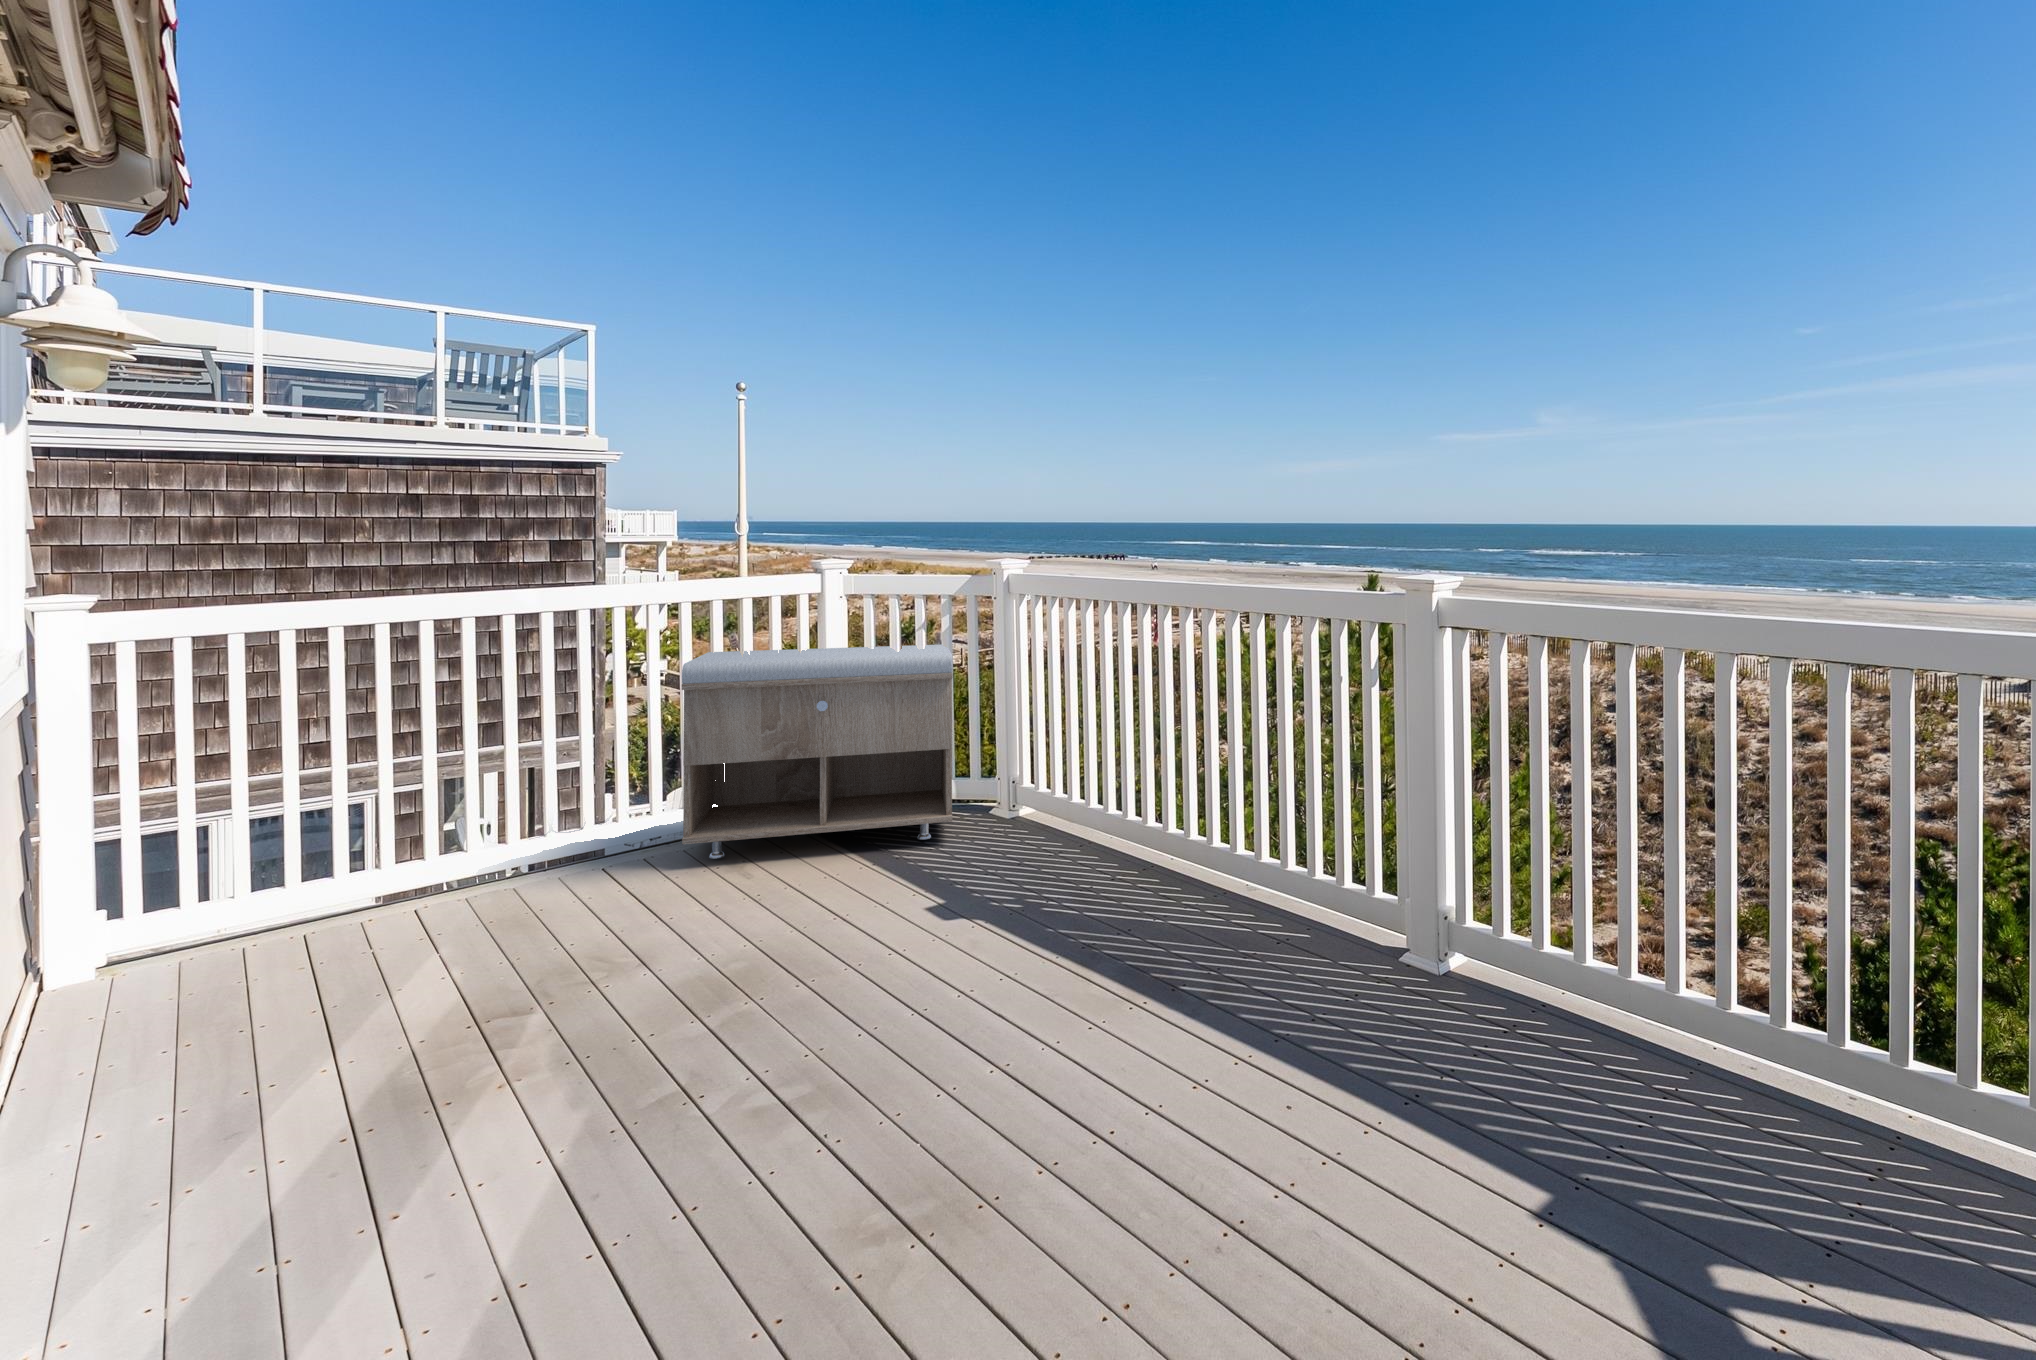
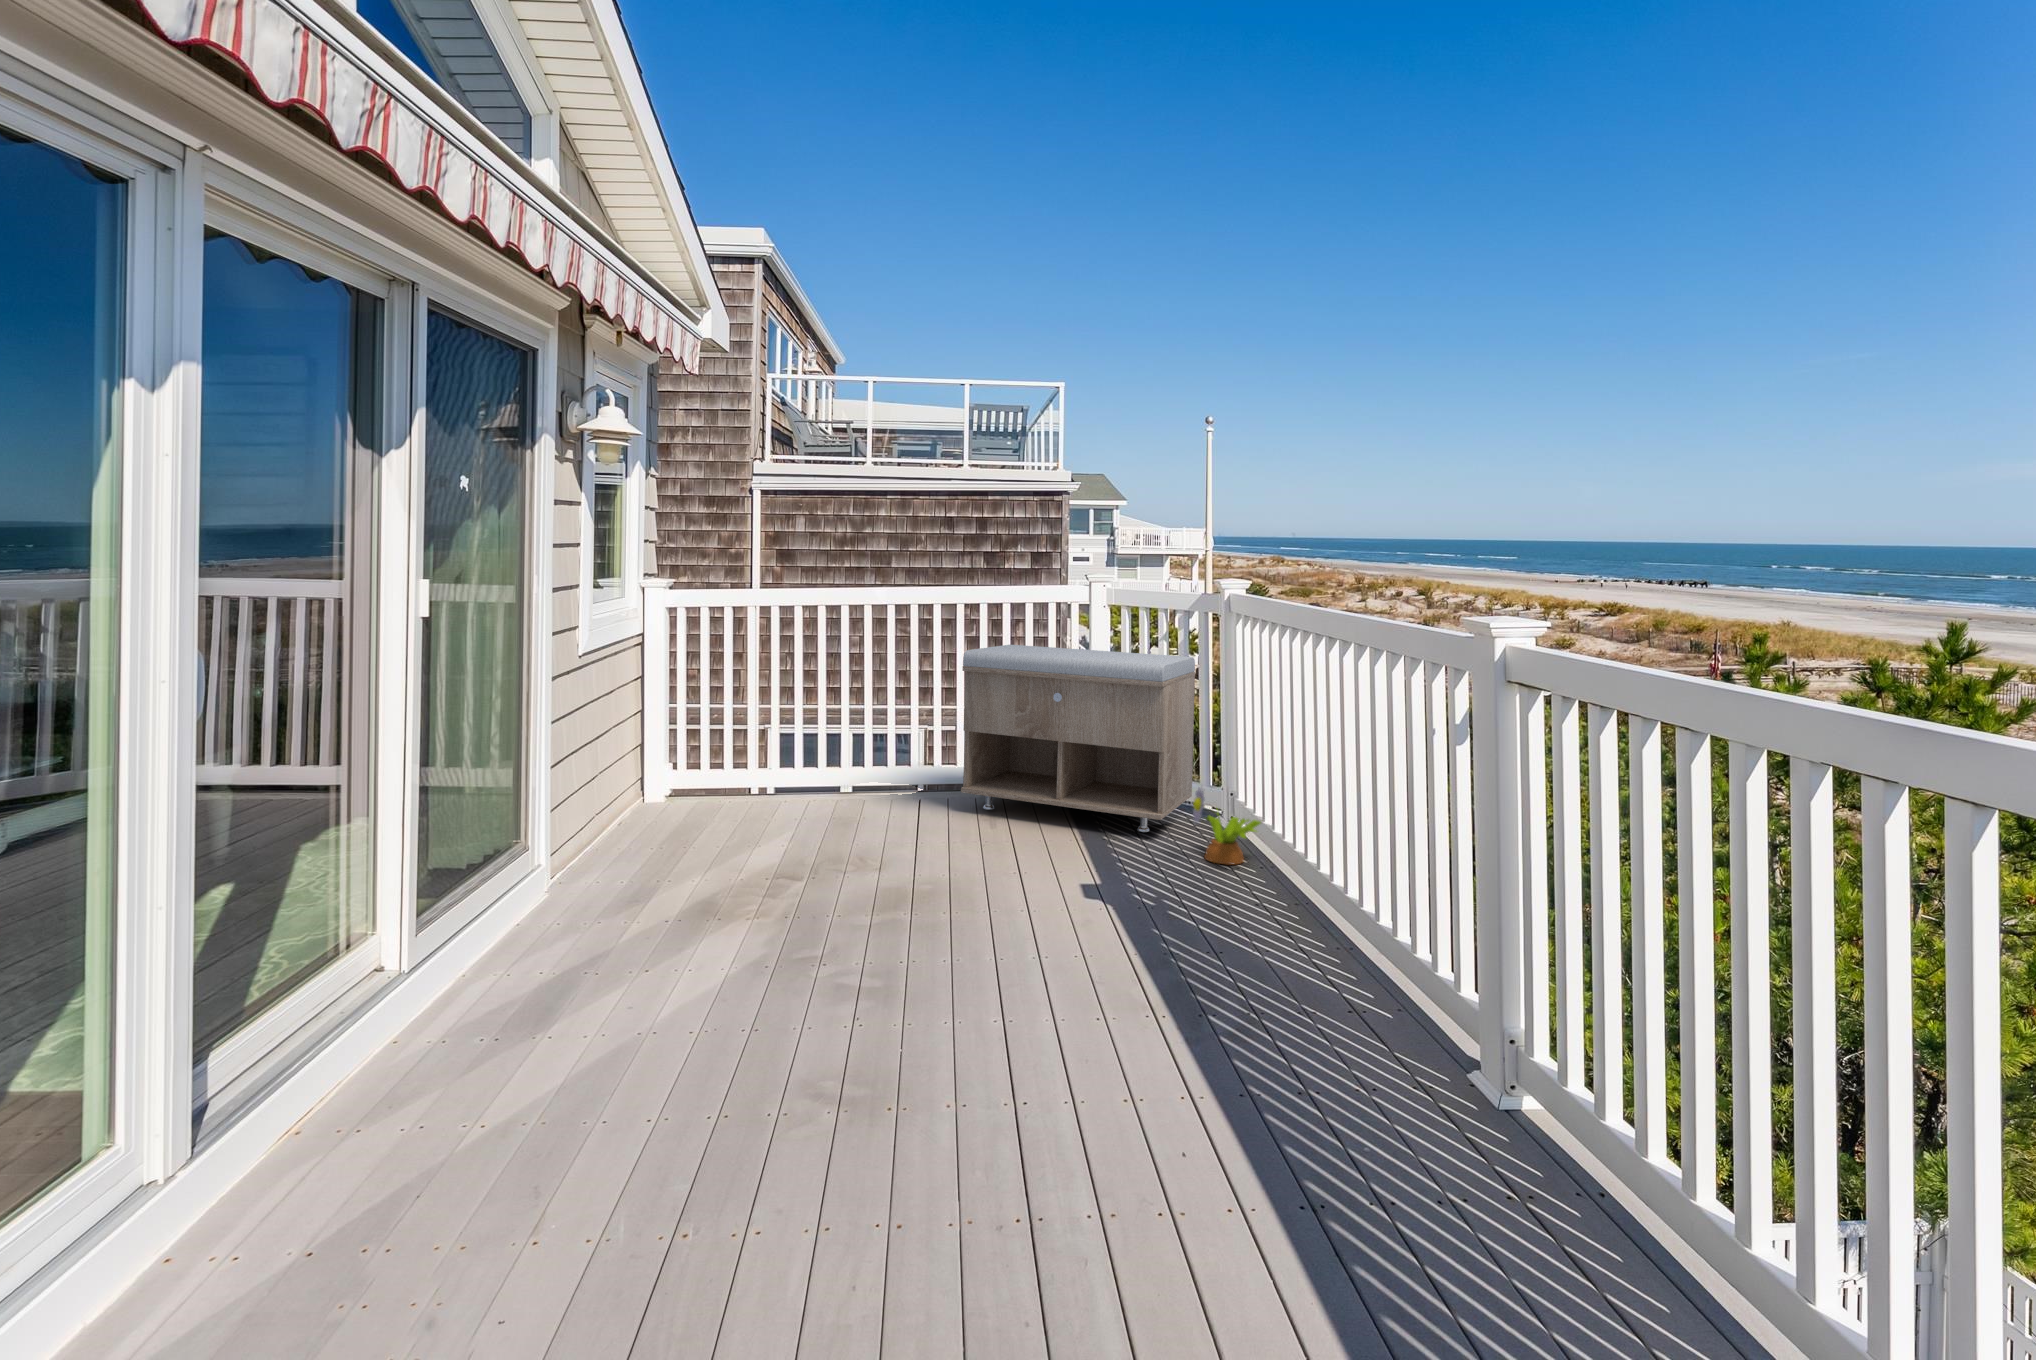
decorative plant: none [994,773,1067,851] -> present [1193,788,1261,865]

